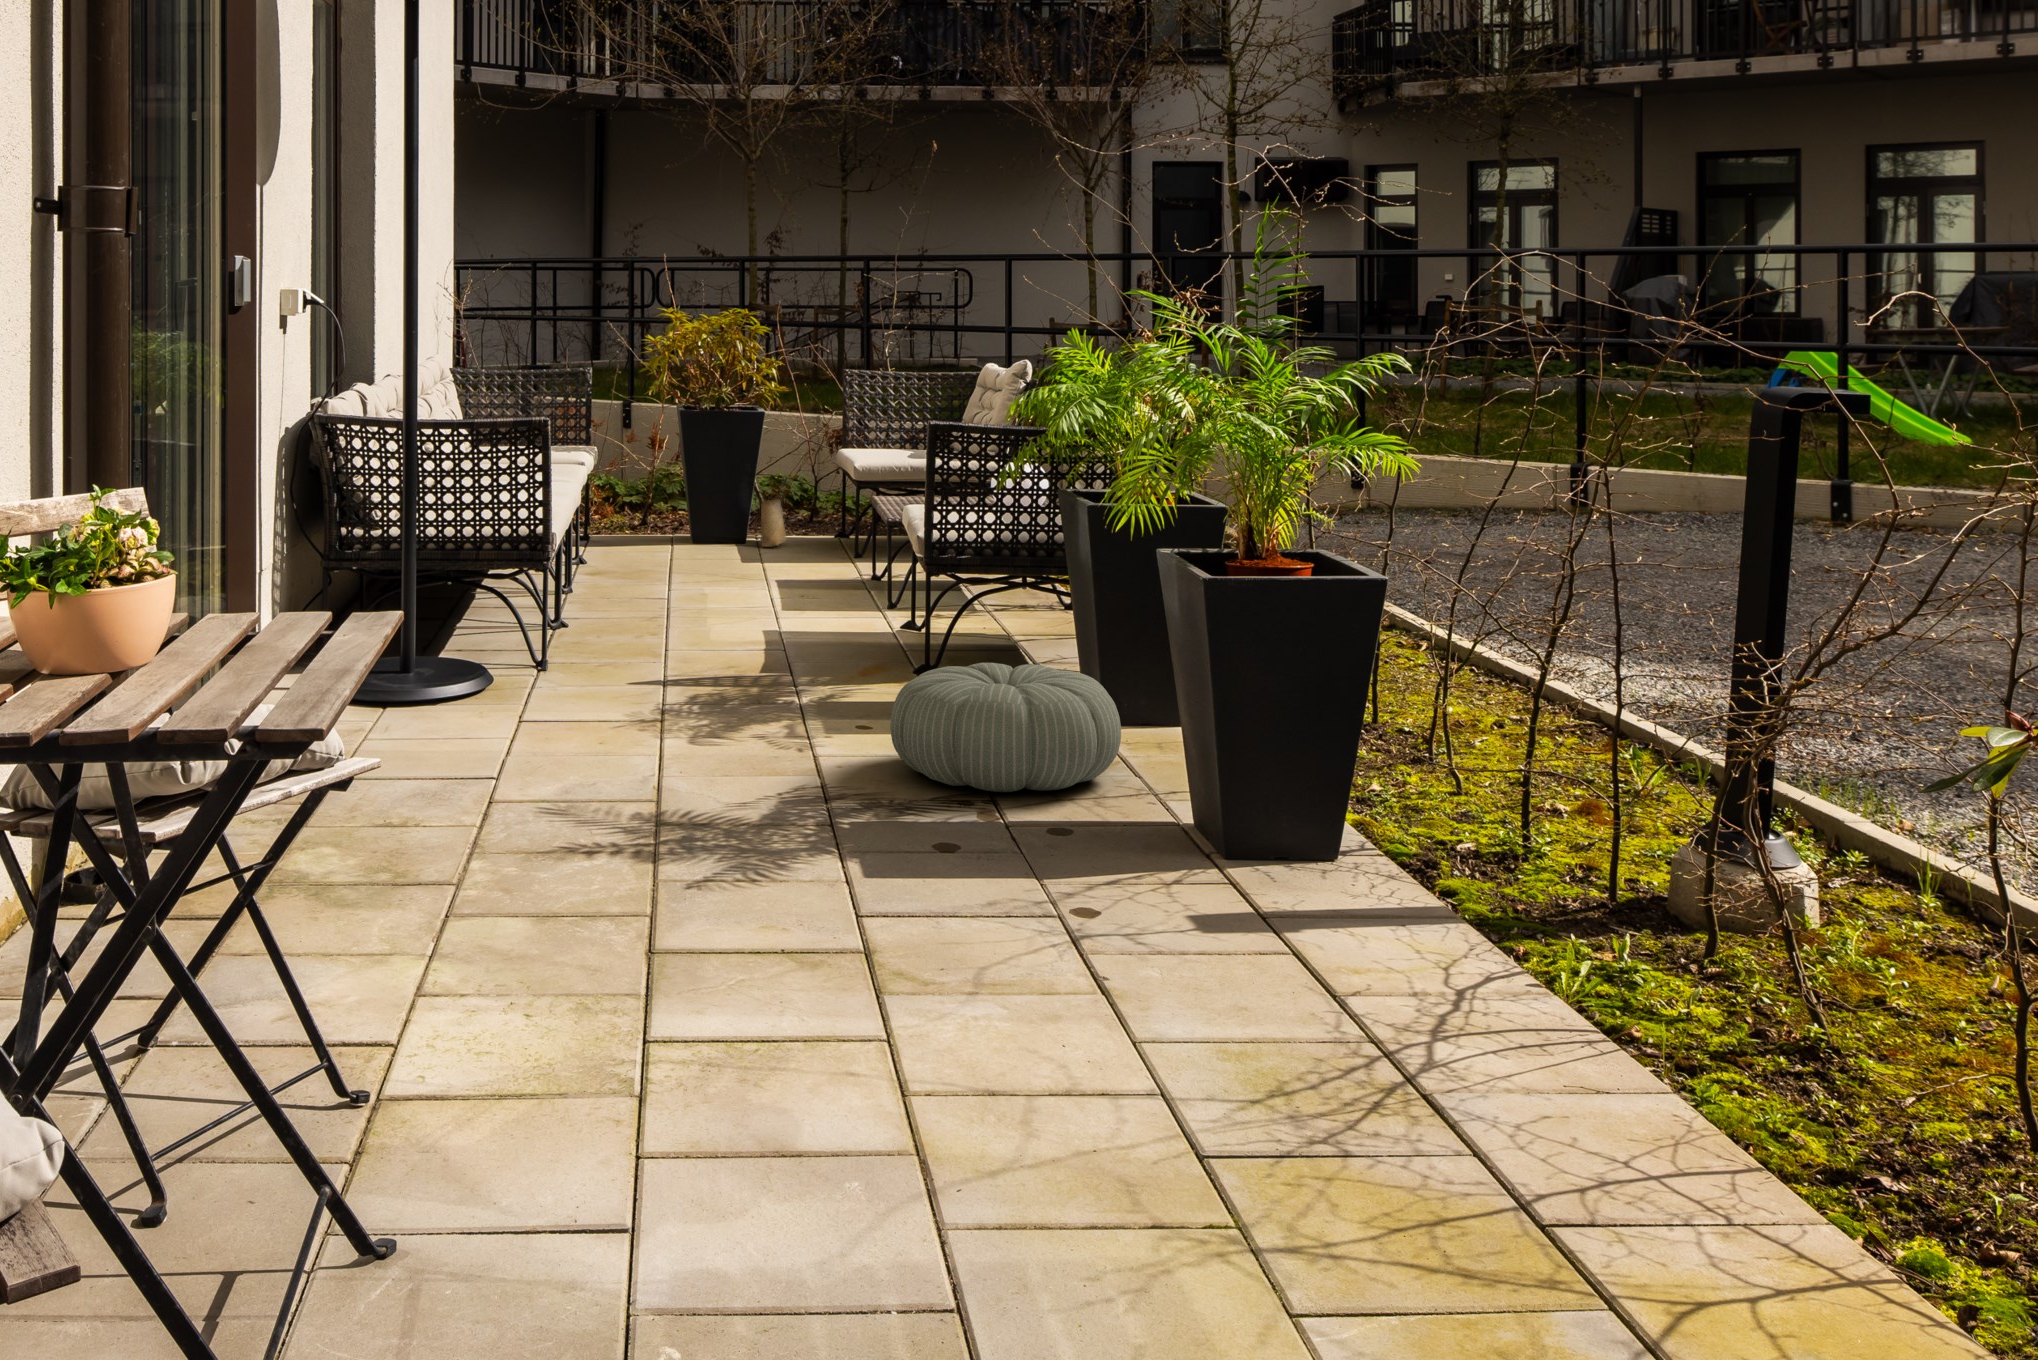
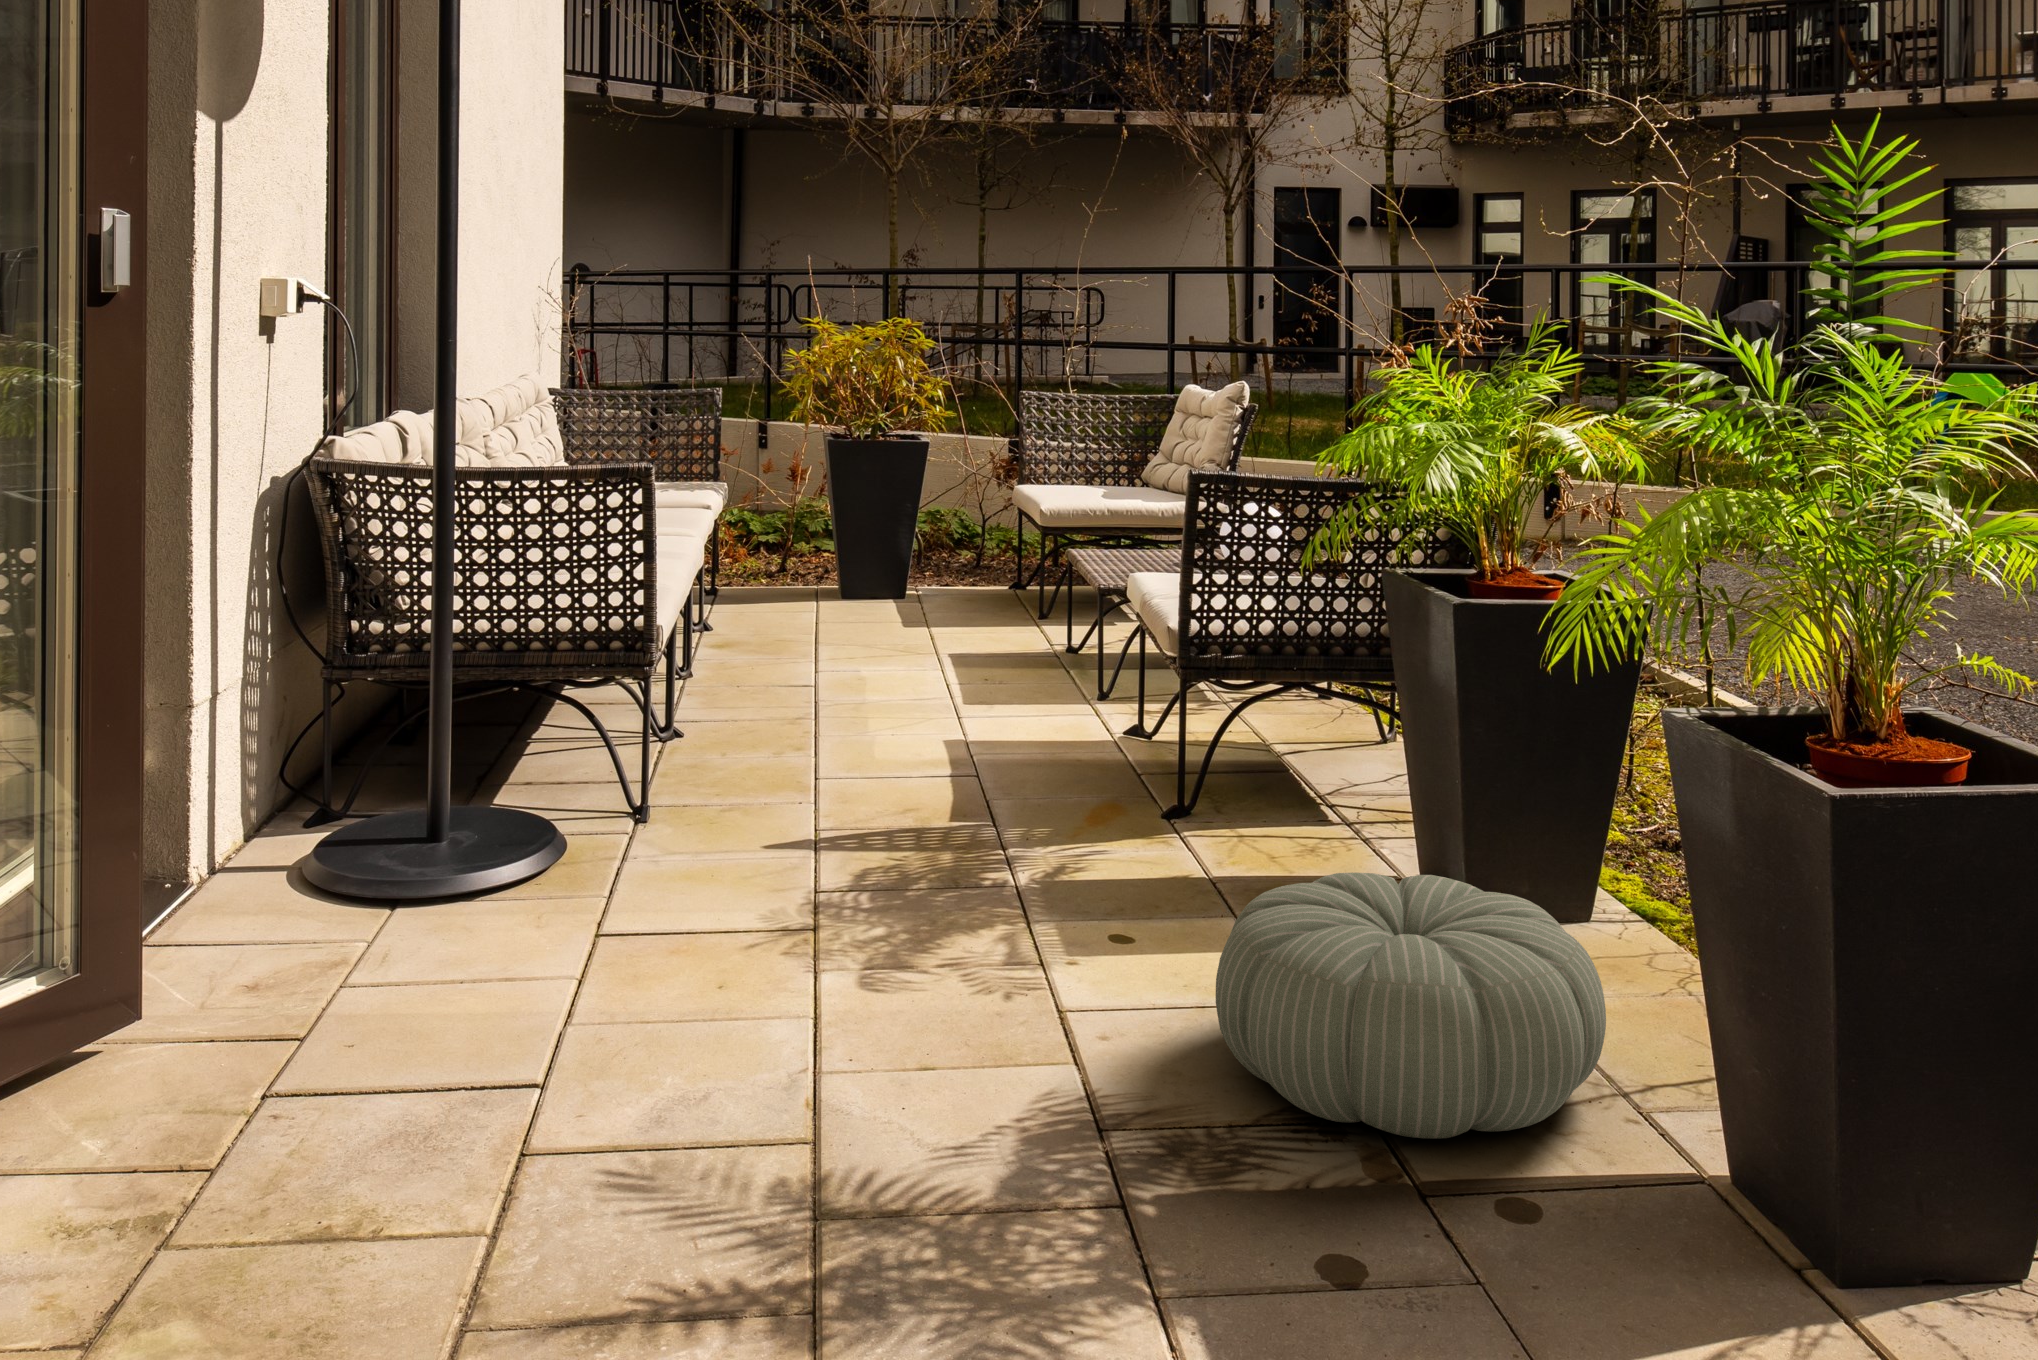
woven basket: present [759,487,786,547] -> none [917,512,951,596]

